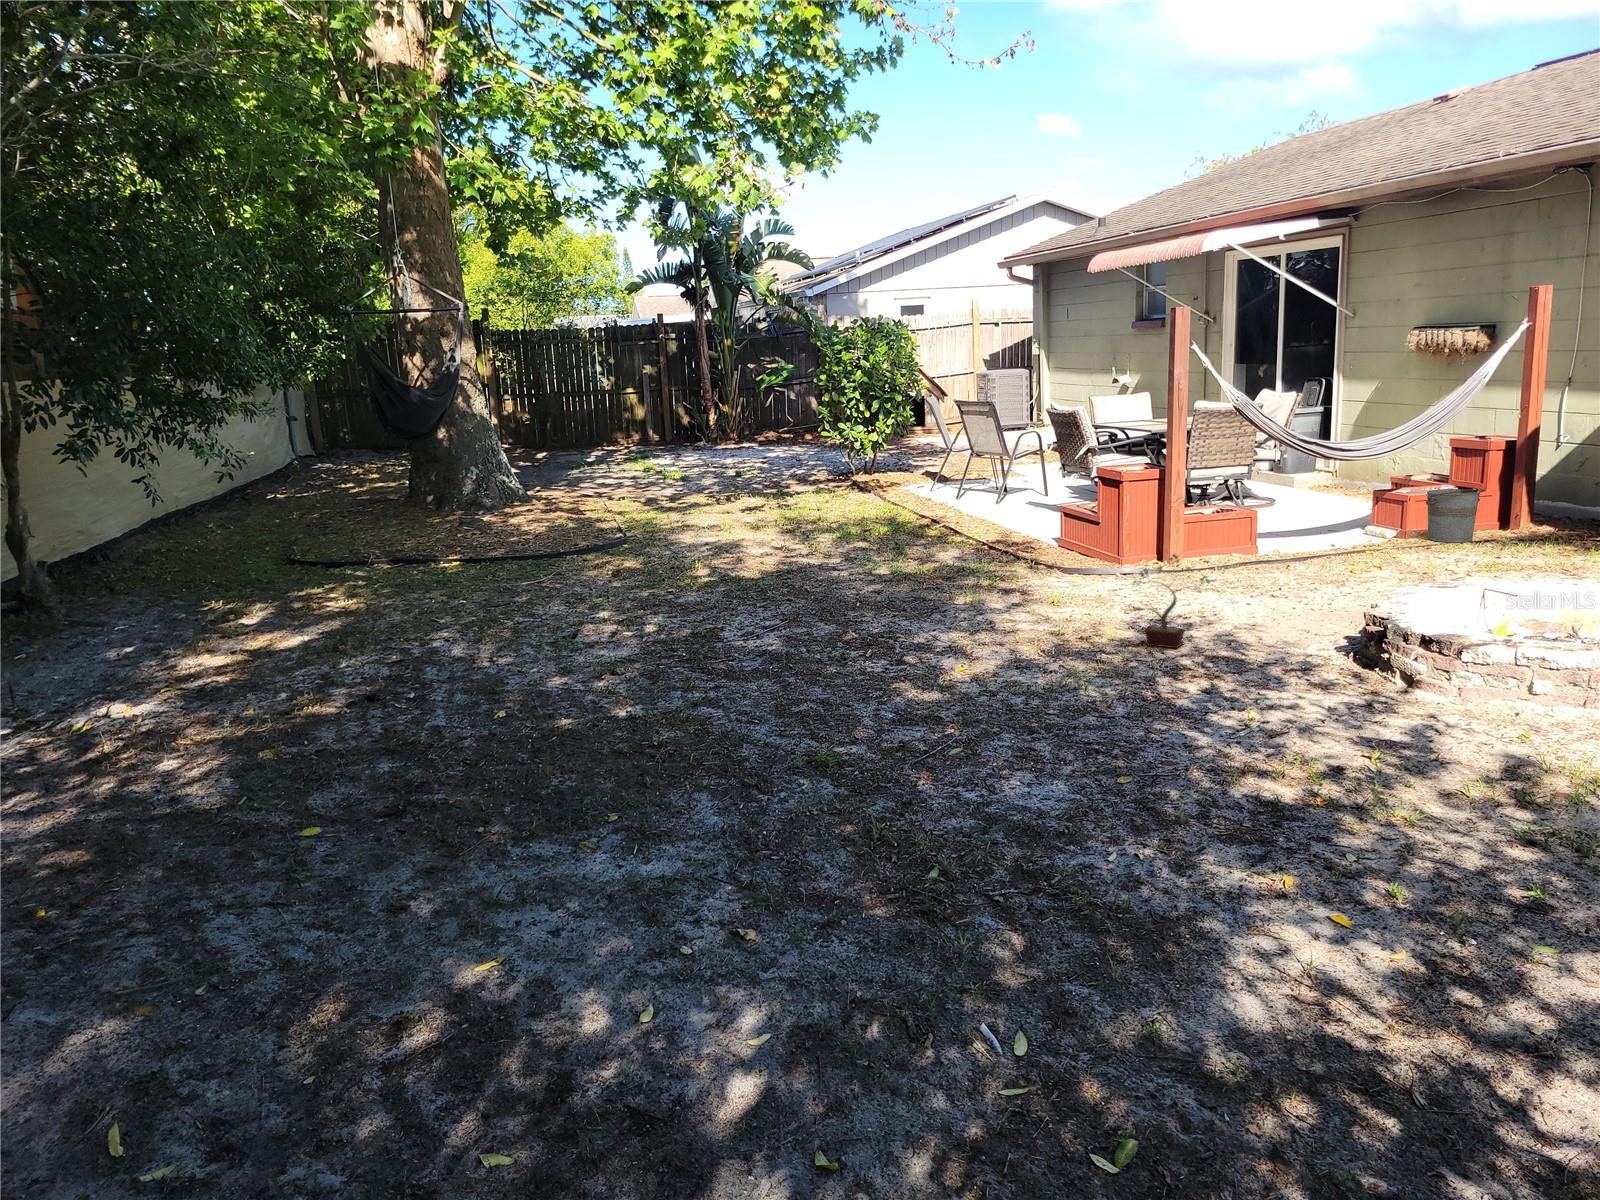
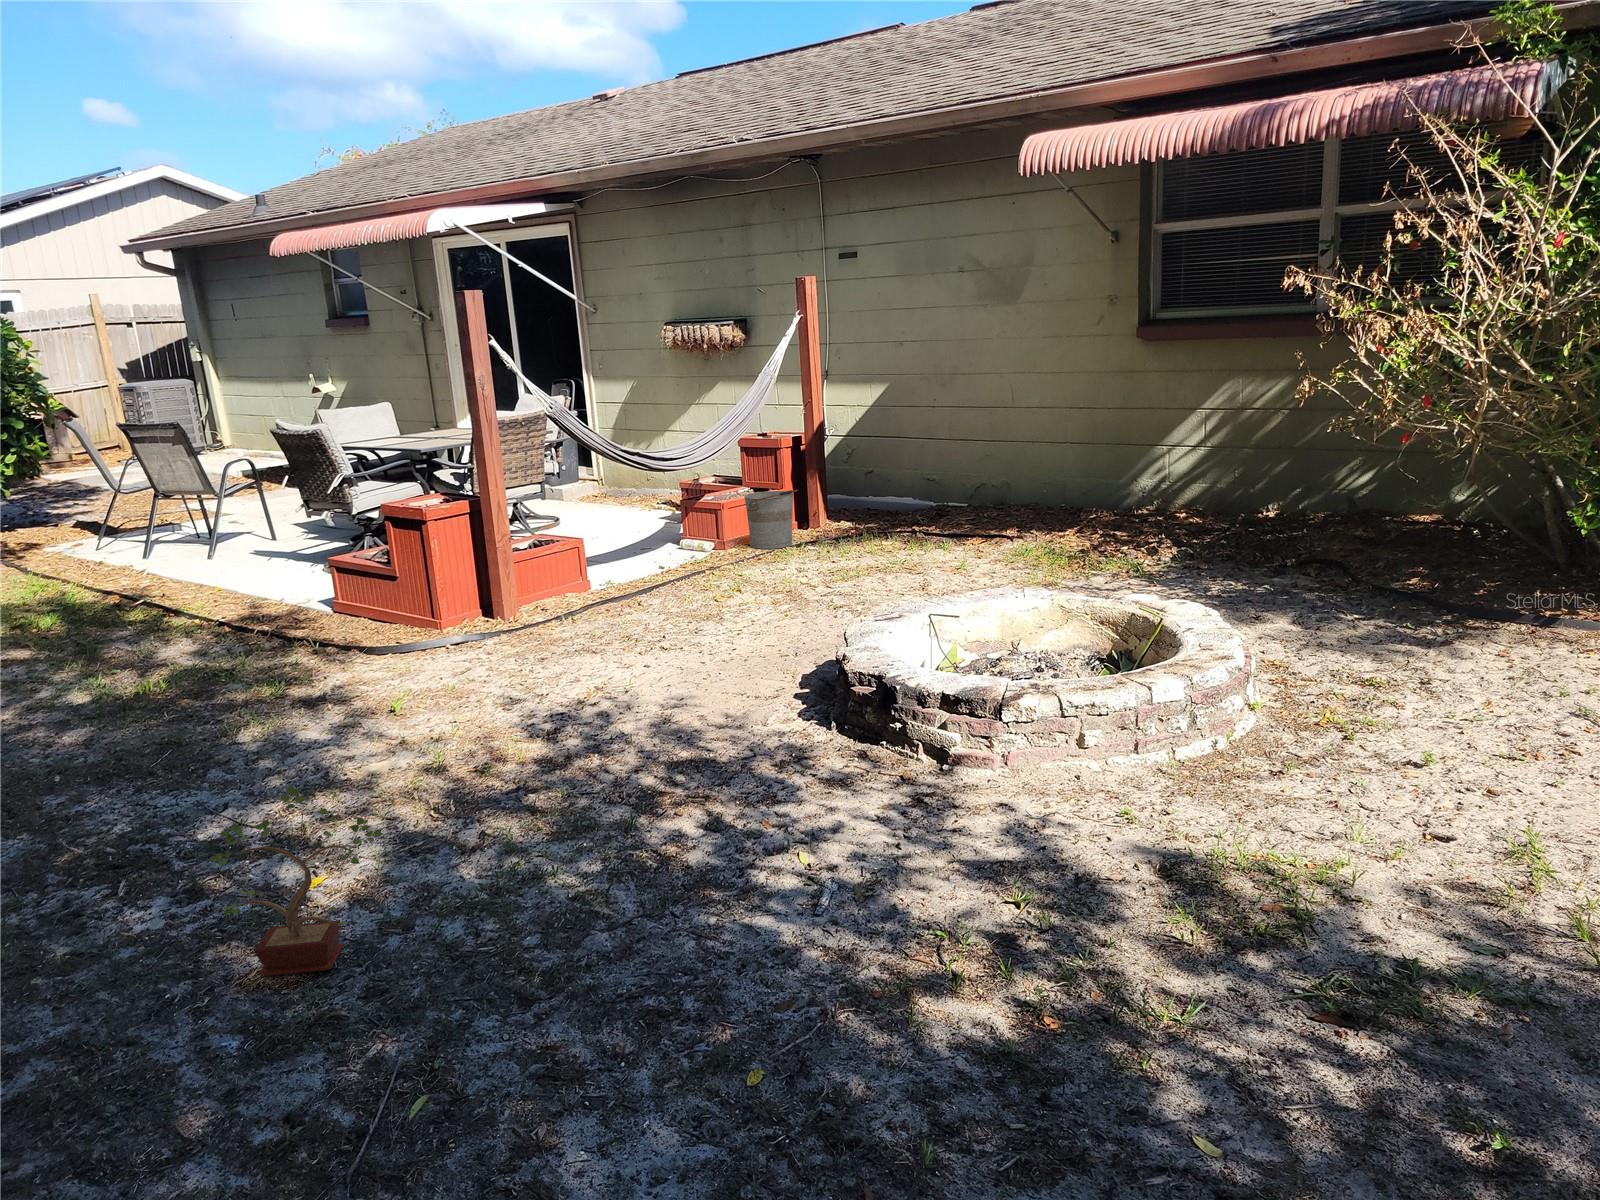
potted plant: present [1133,554,1214,648] -> present [209,785,383,976]

